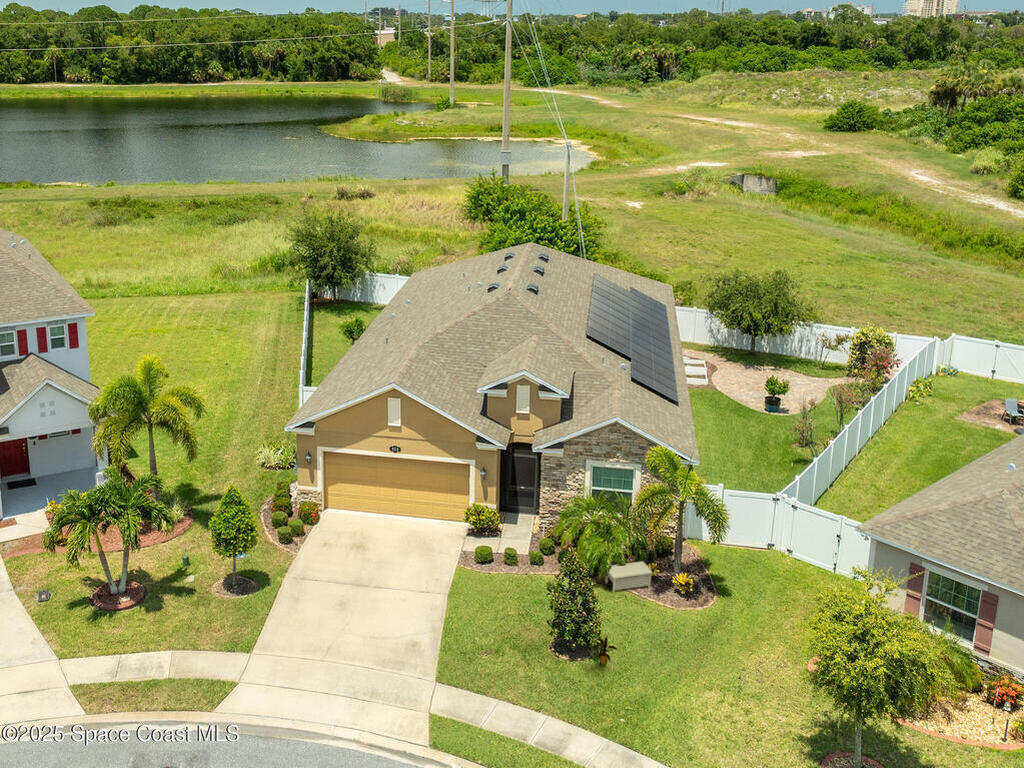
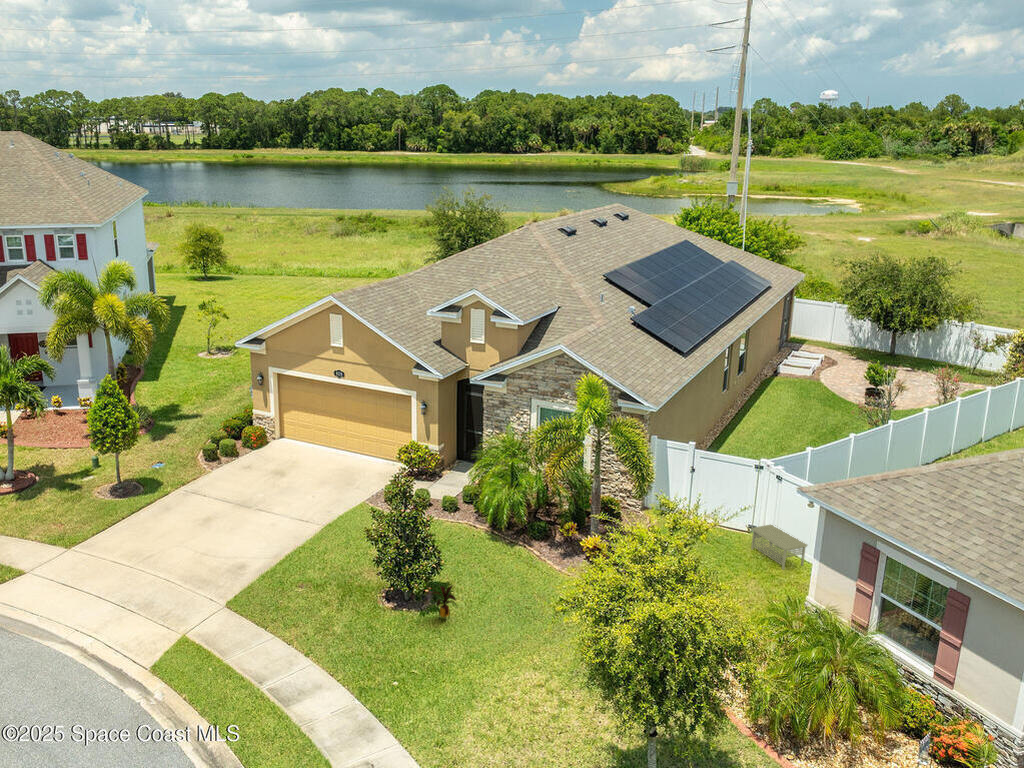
storage bench: present [606,561,652,593] -> present [751,525,807,569]

